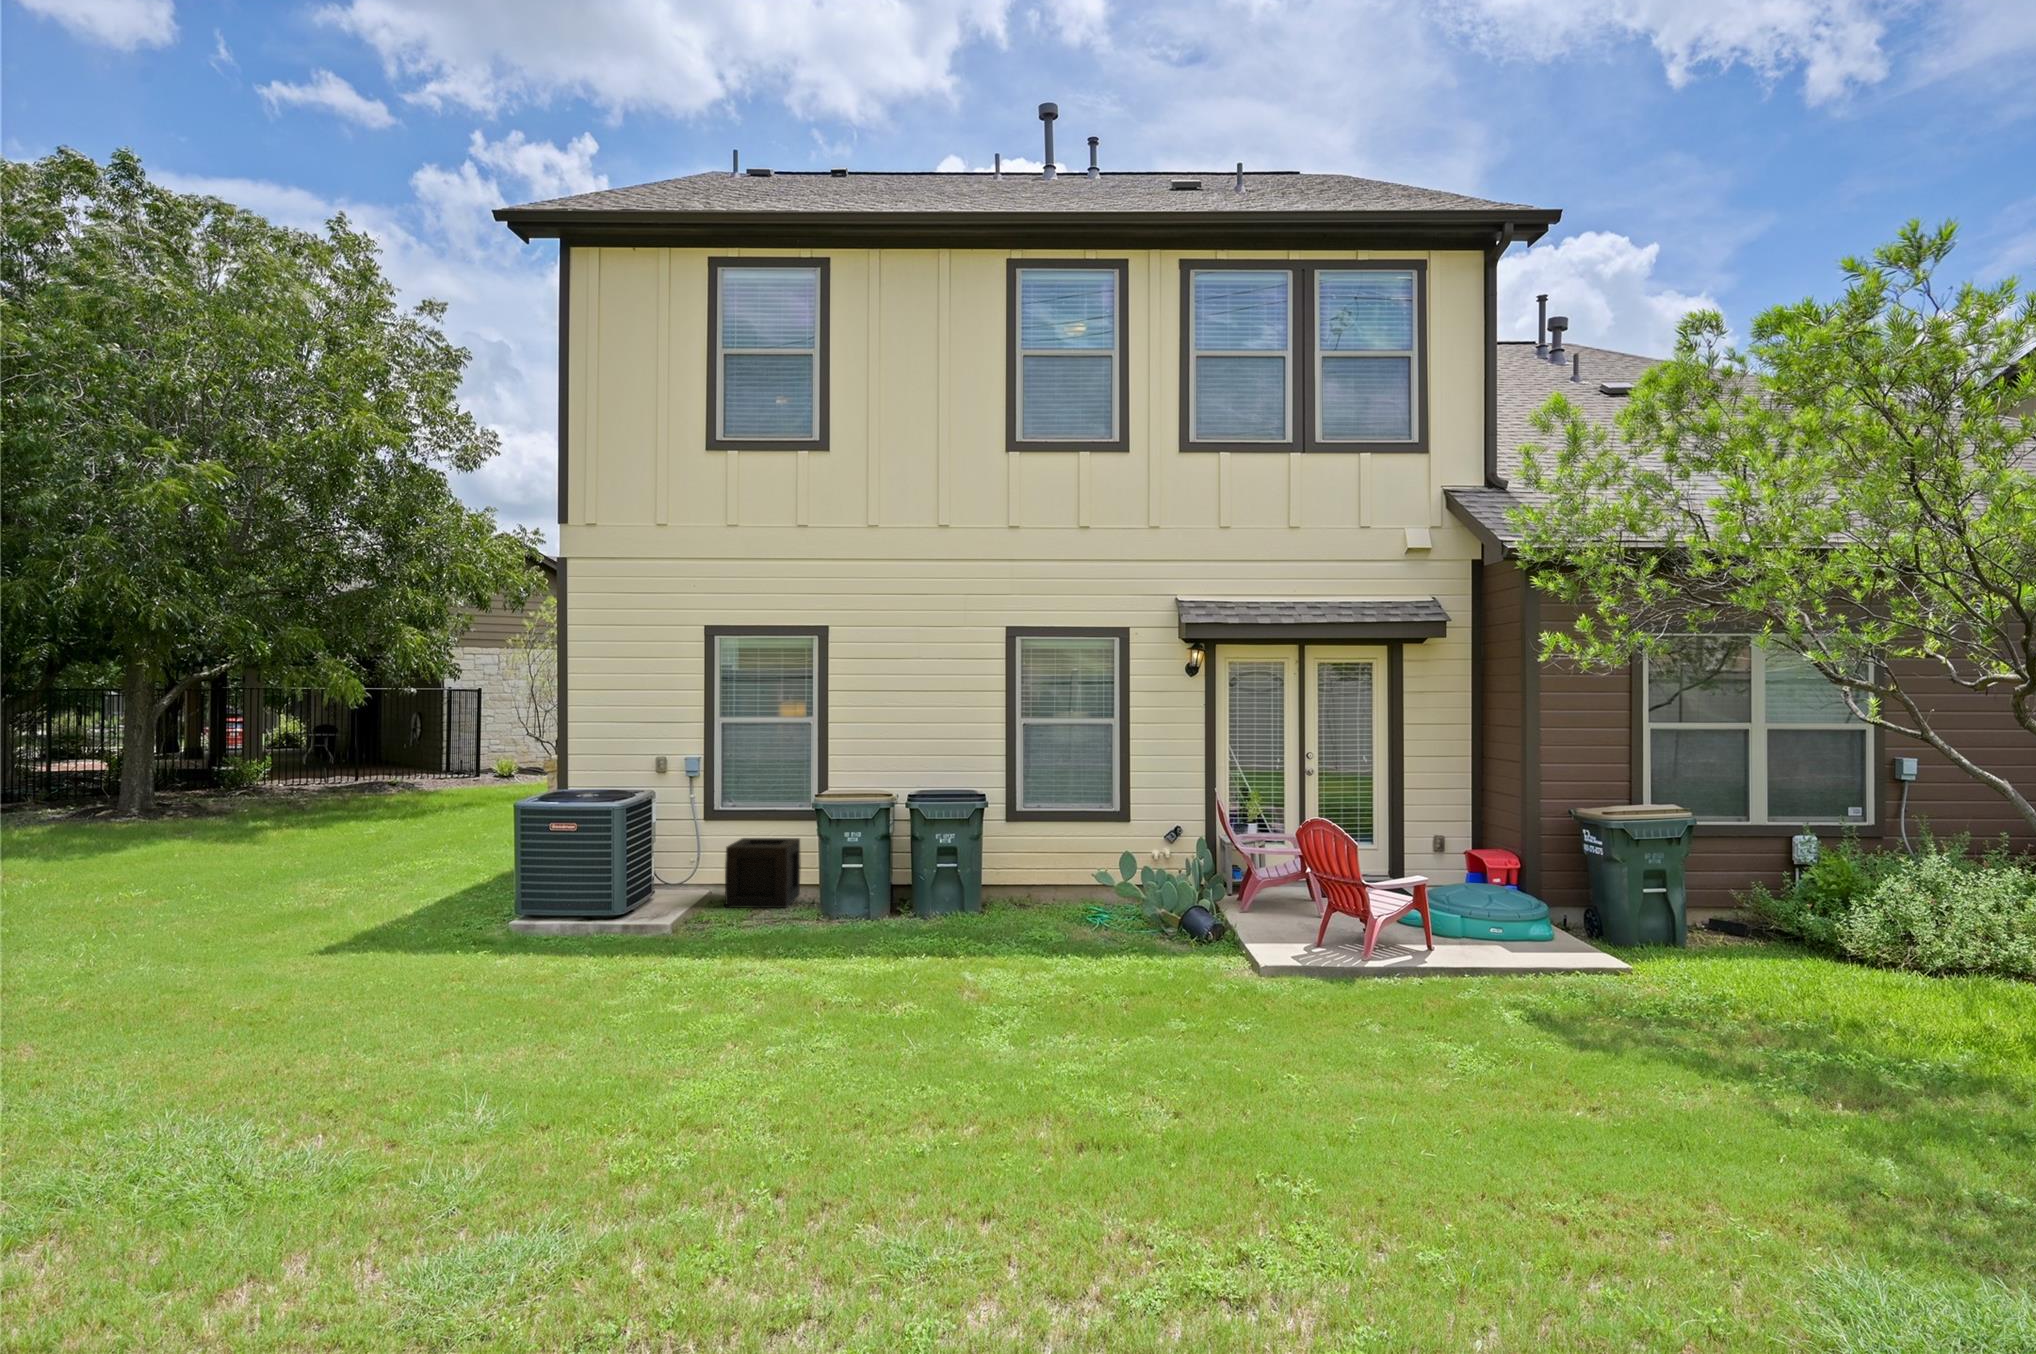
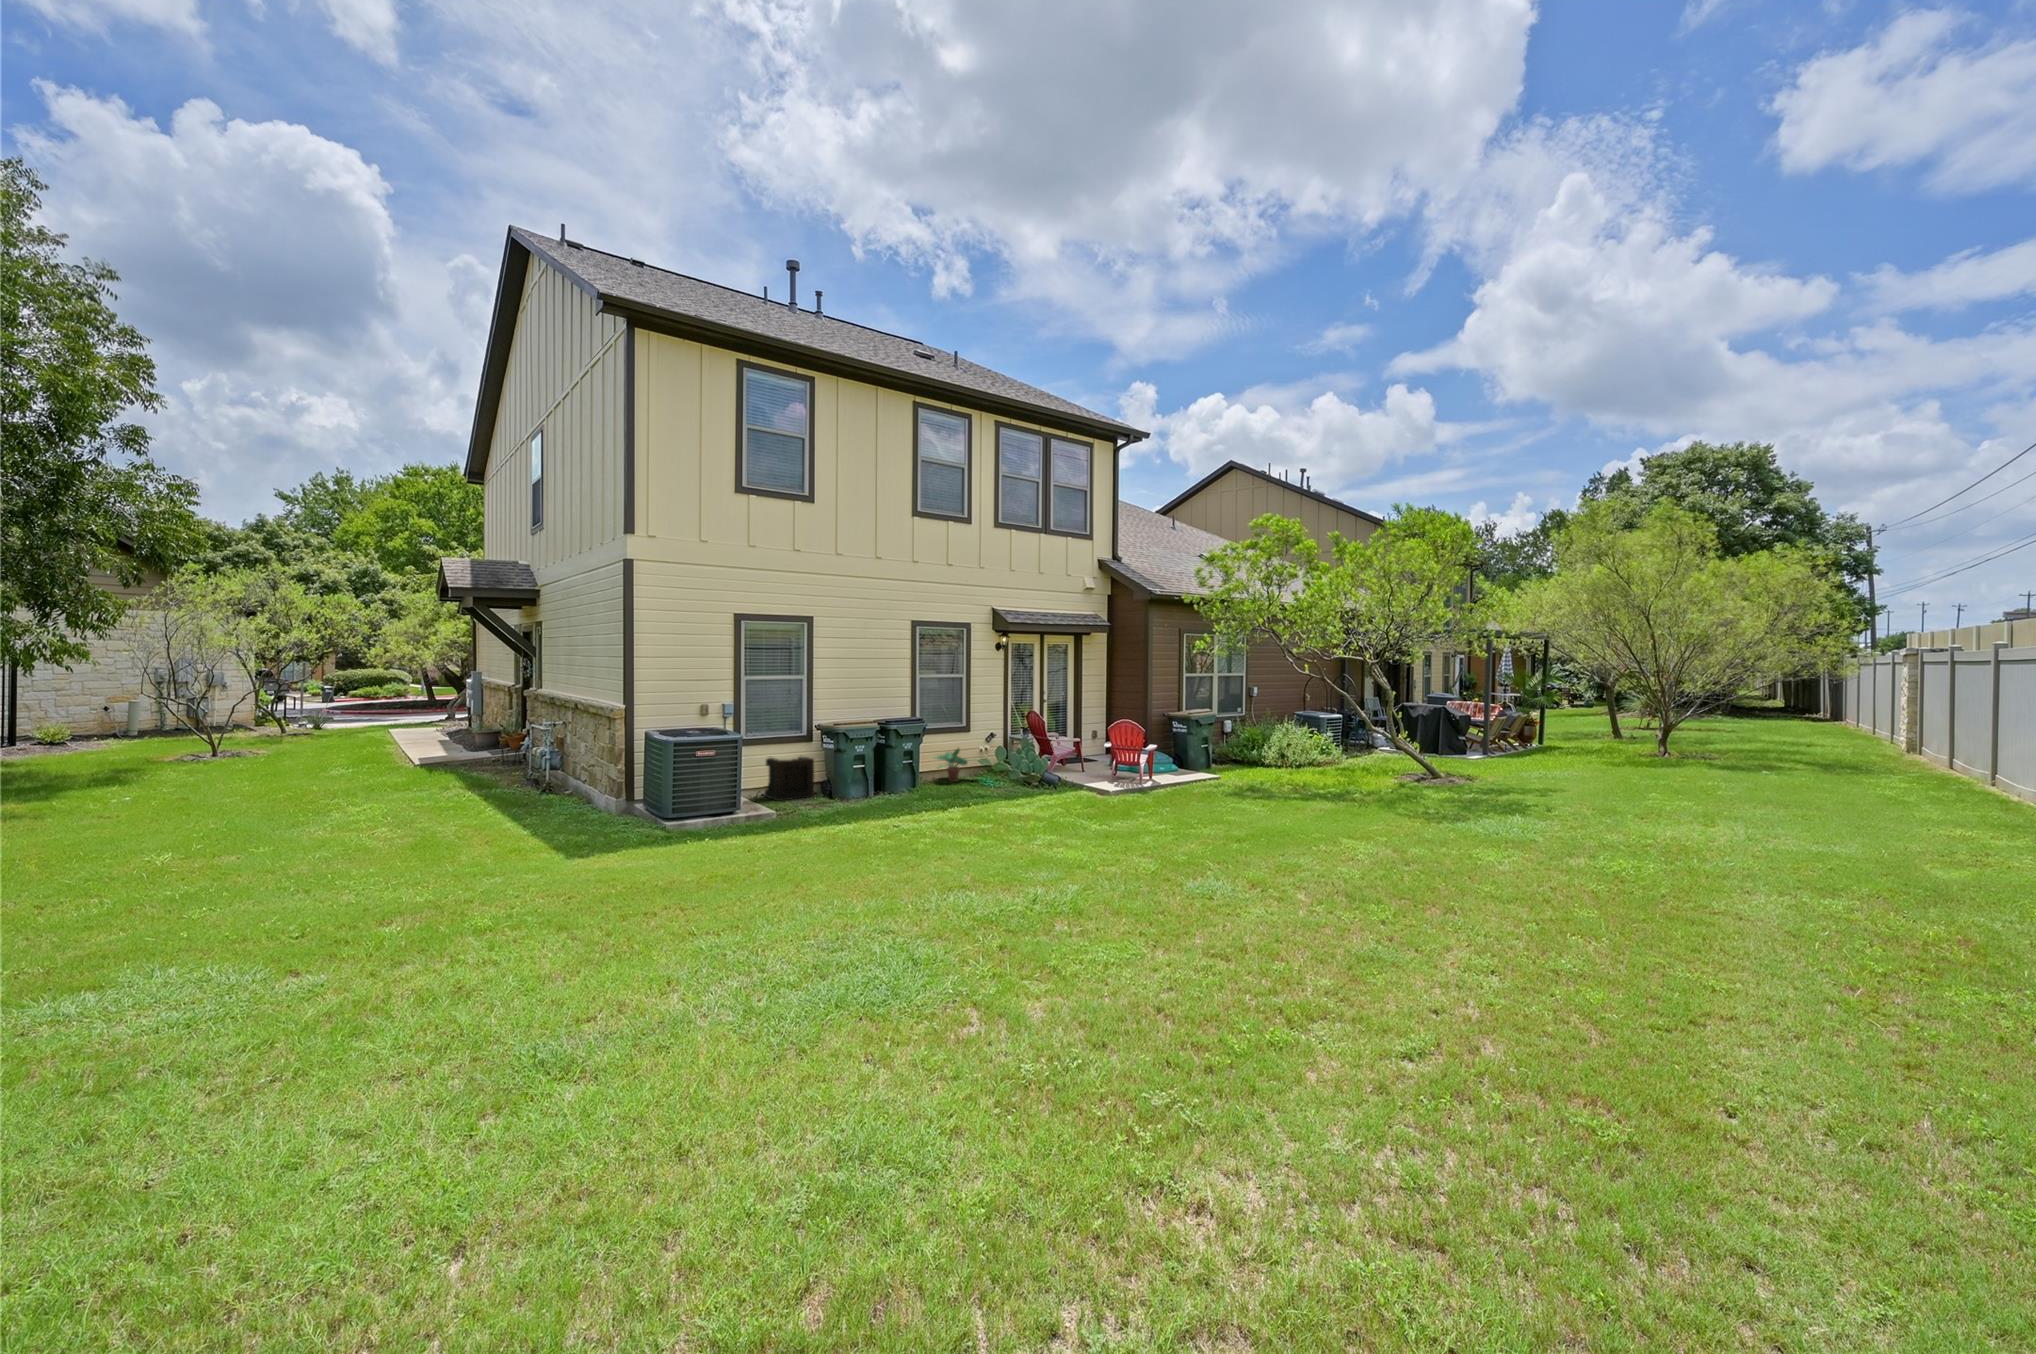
potted plant: none [1017,848,1105,909] -> present [936,749,967,782]

